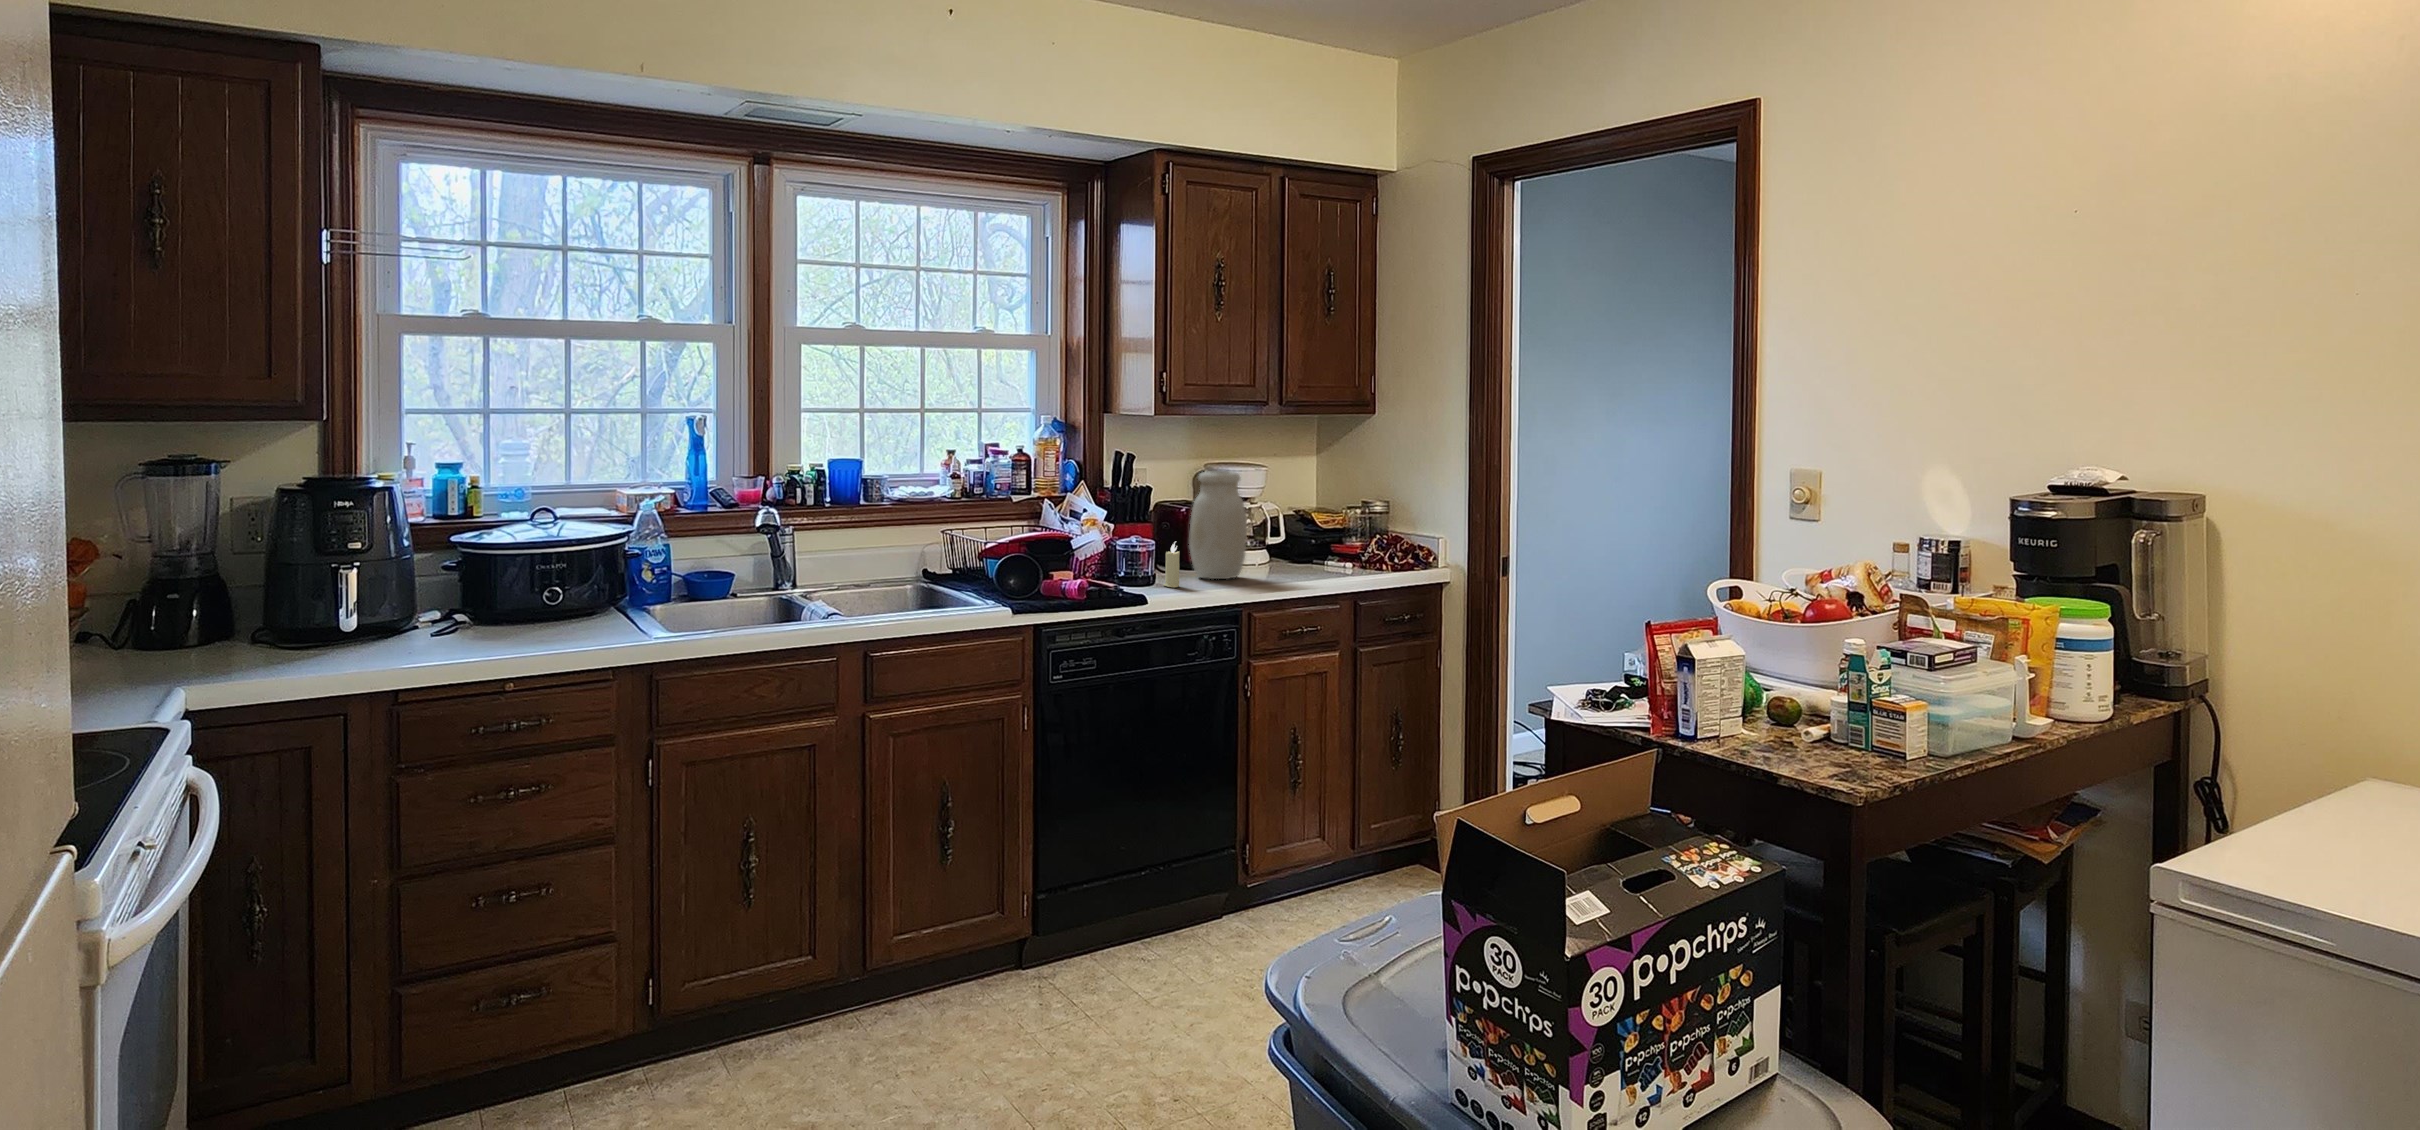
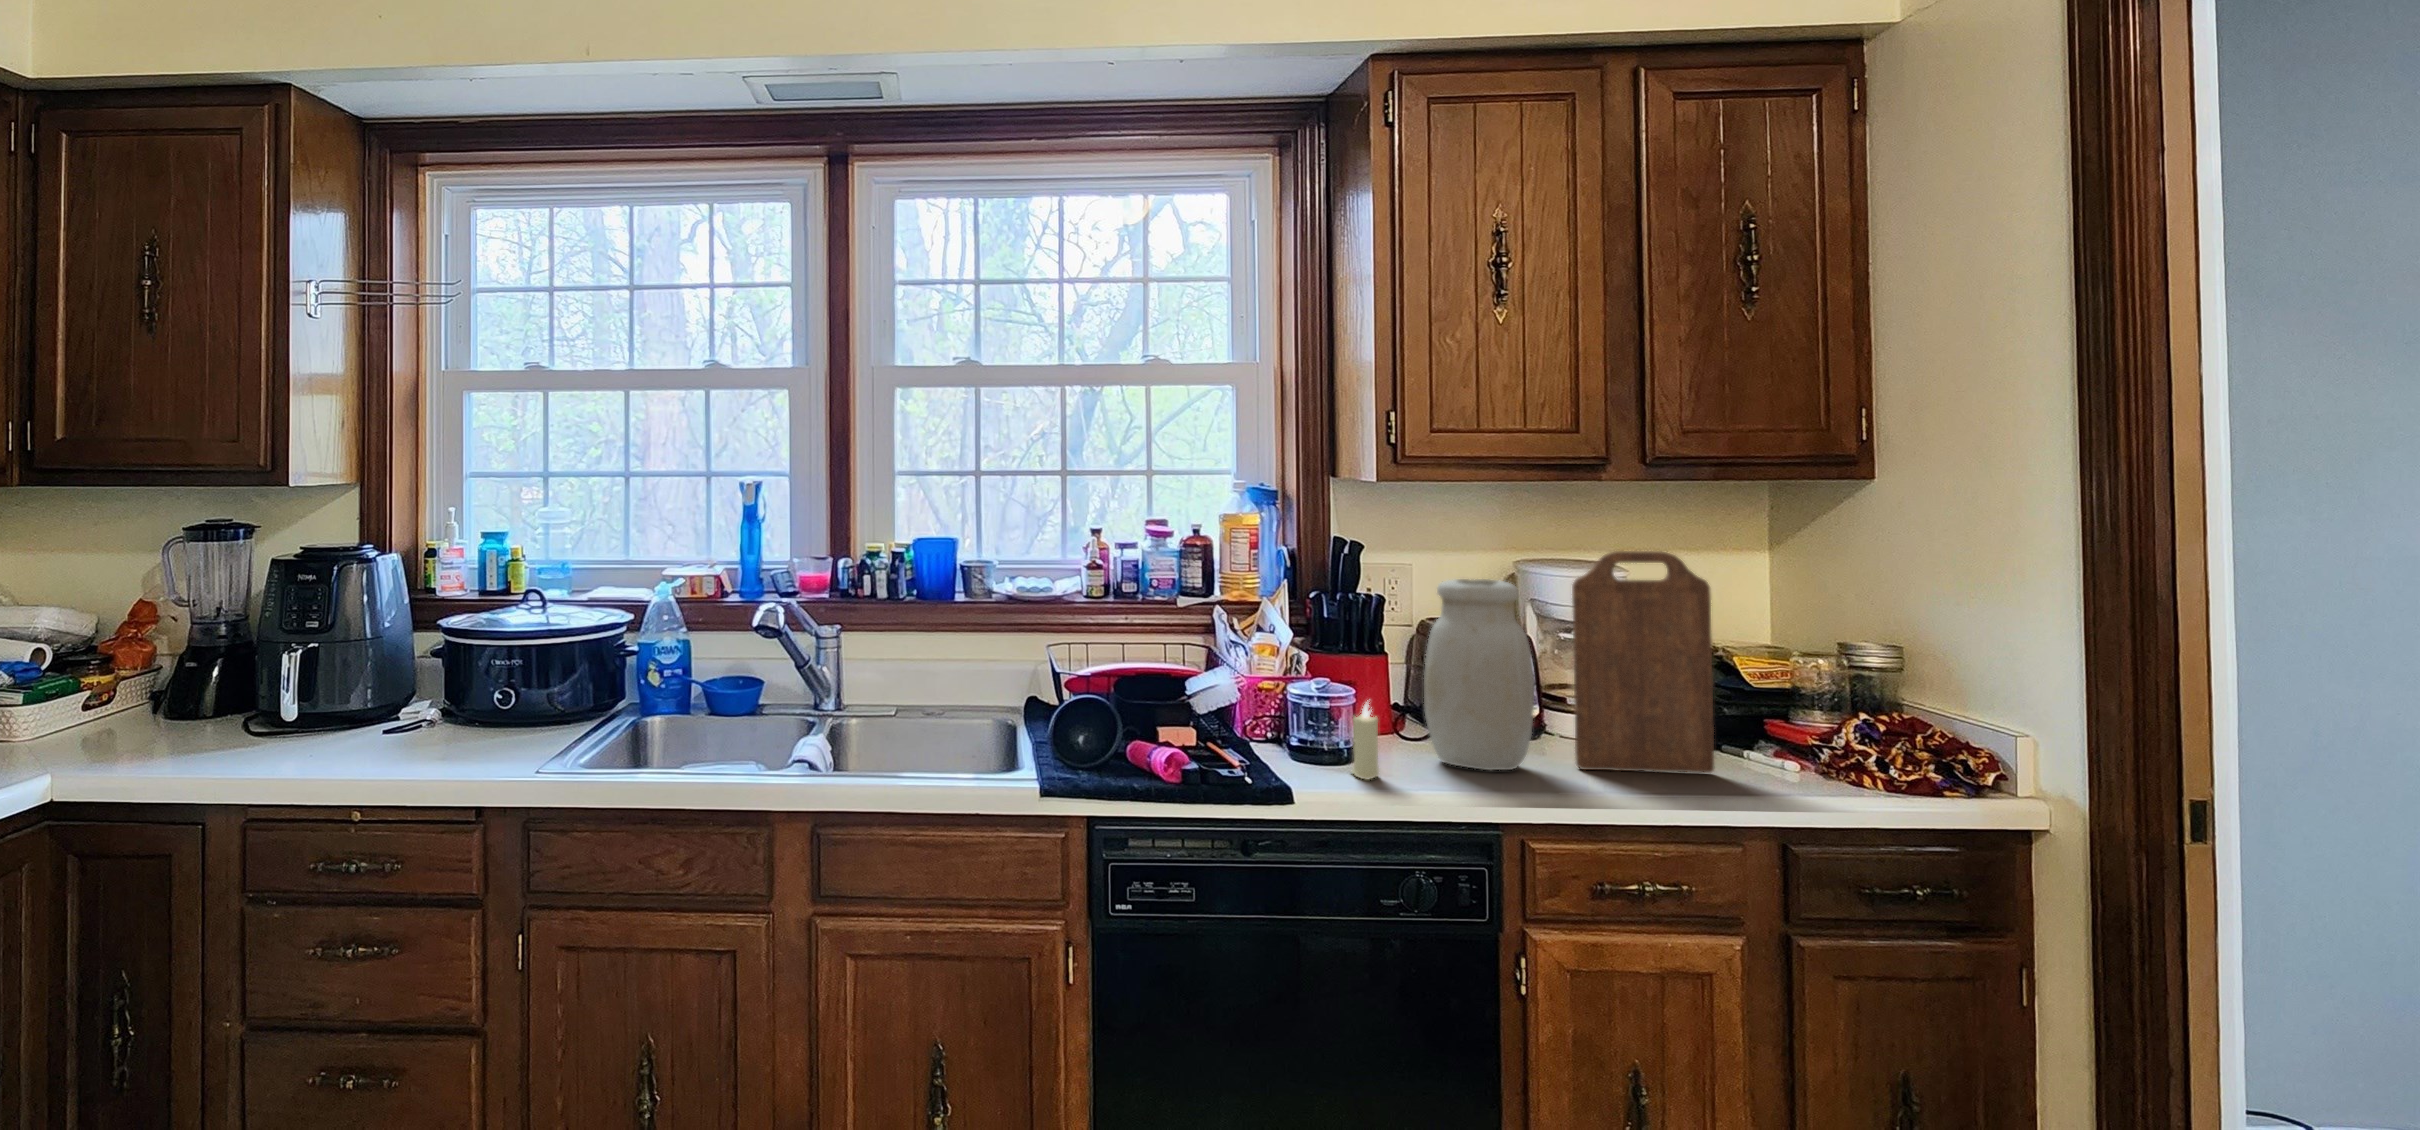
cutting board: none [1261,452,1322,575] -> present [1572,551,1714,773]

